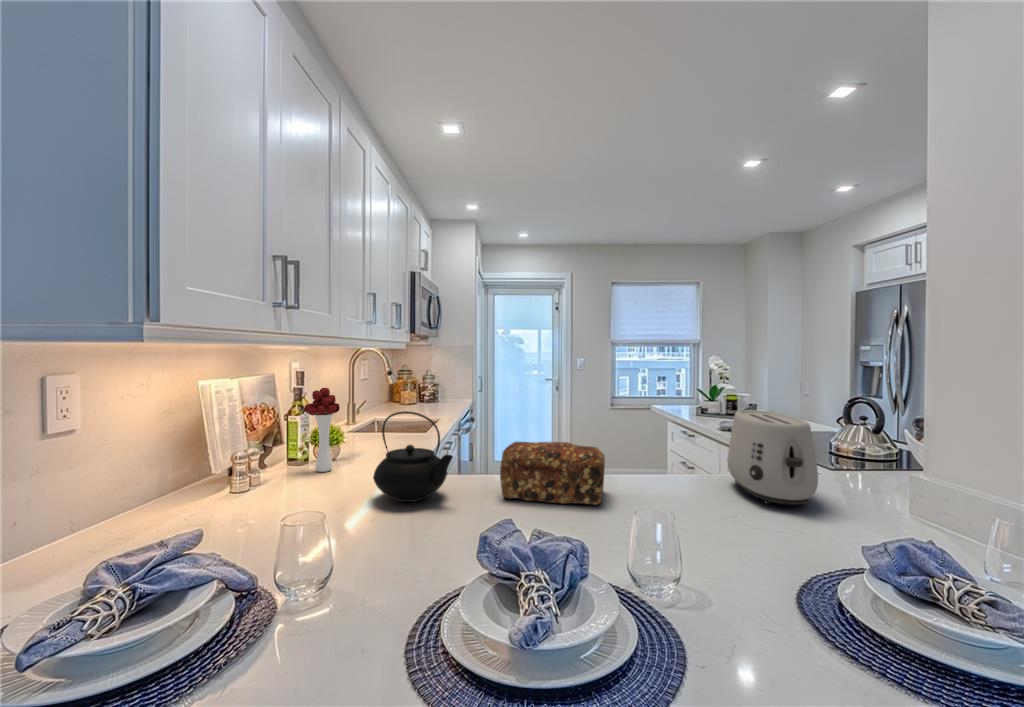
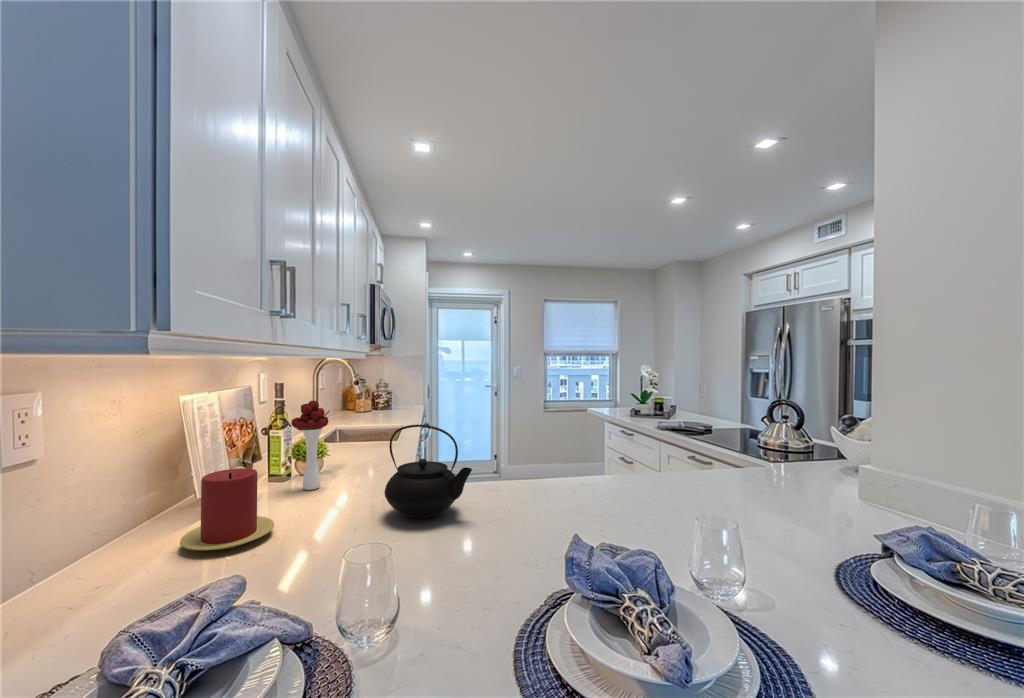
toaster: present [728,410,818,505] -> none [703,414,790,498]
bread loaf: present [500,442,605,505] -> none [514,450,613,509]
candle: none [192,446,274,516] -> present [180,468,274,550]

